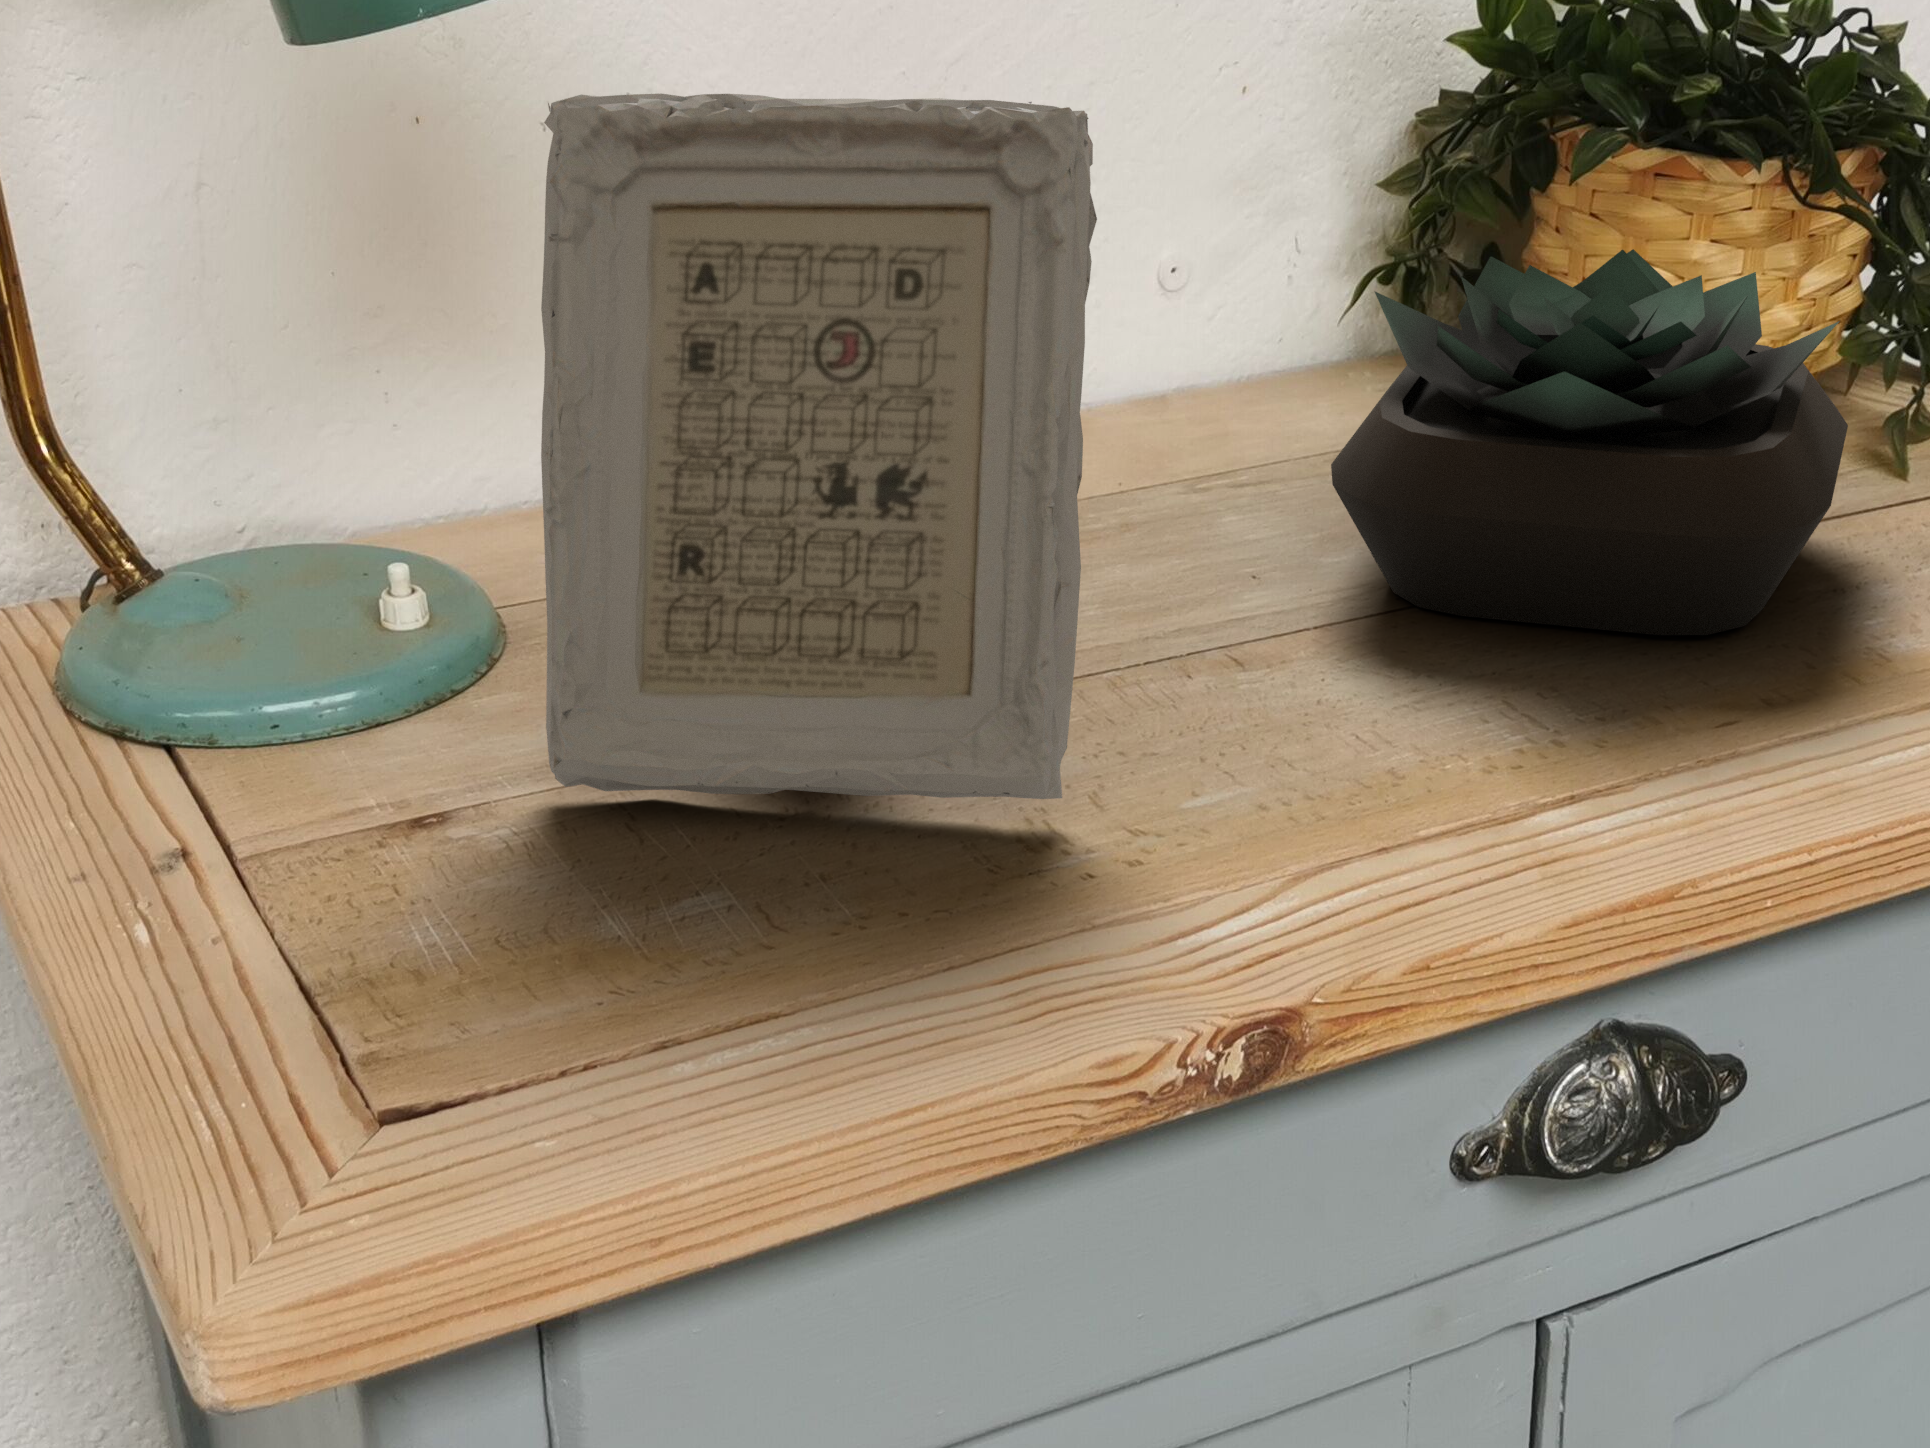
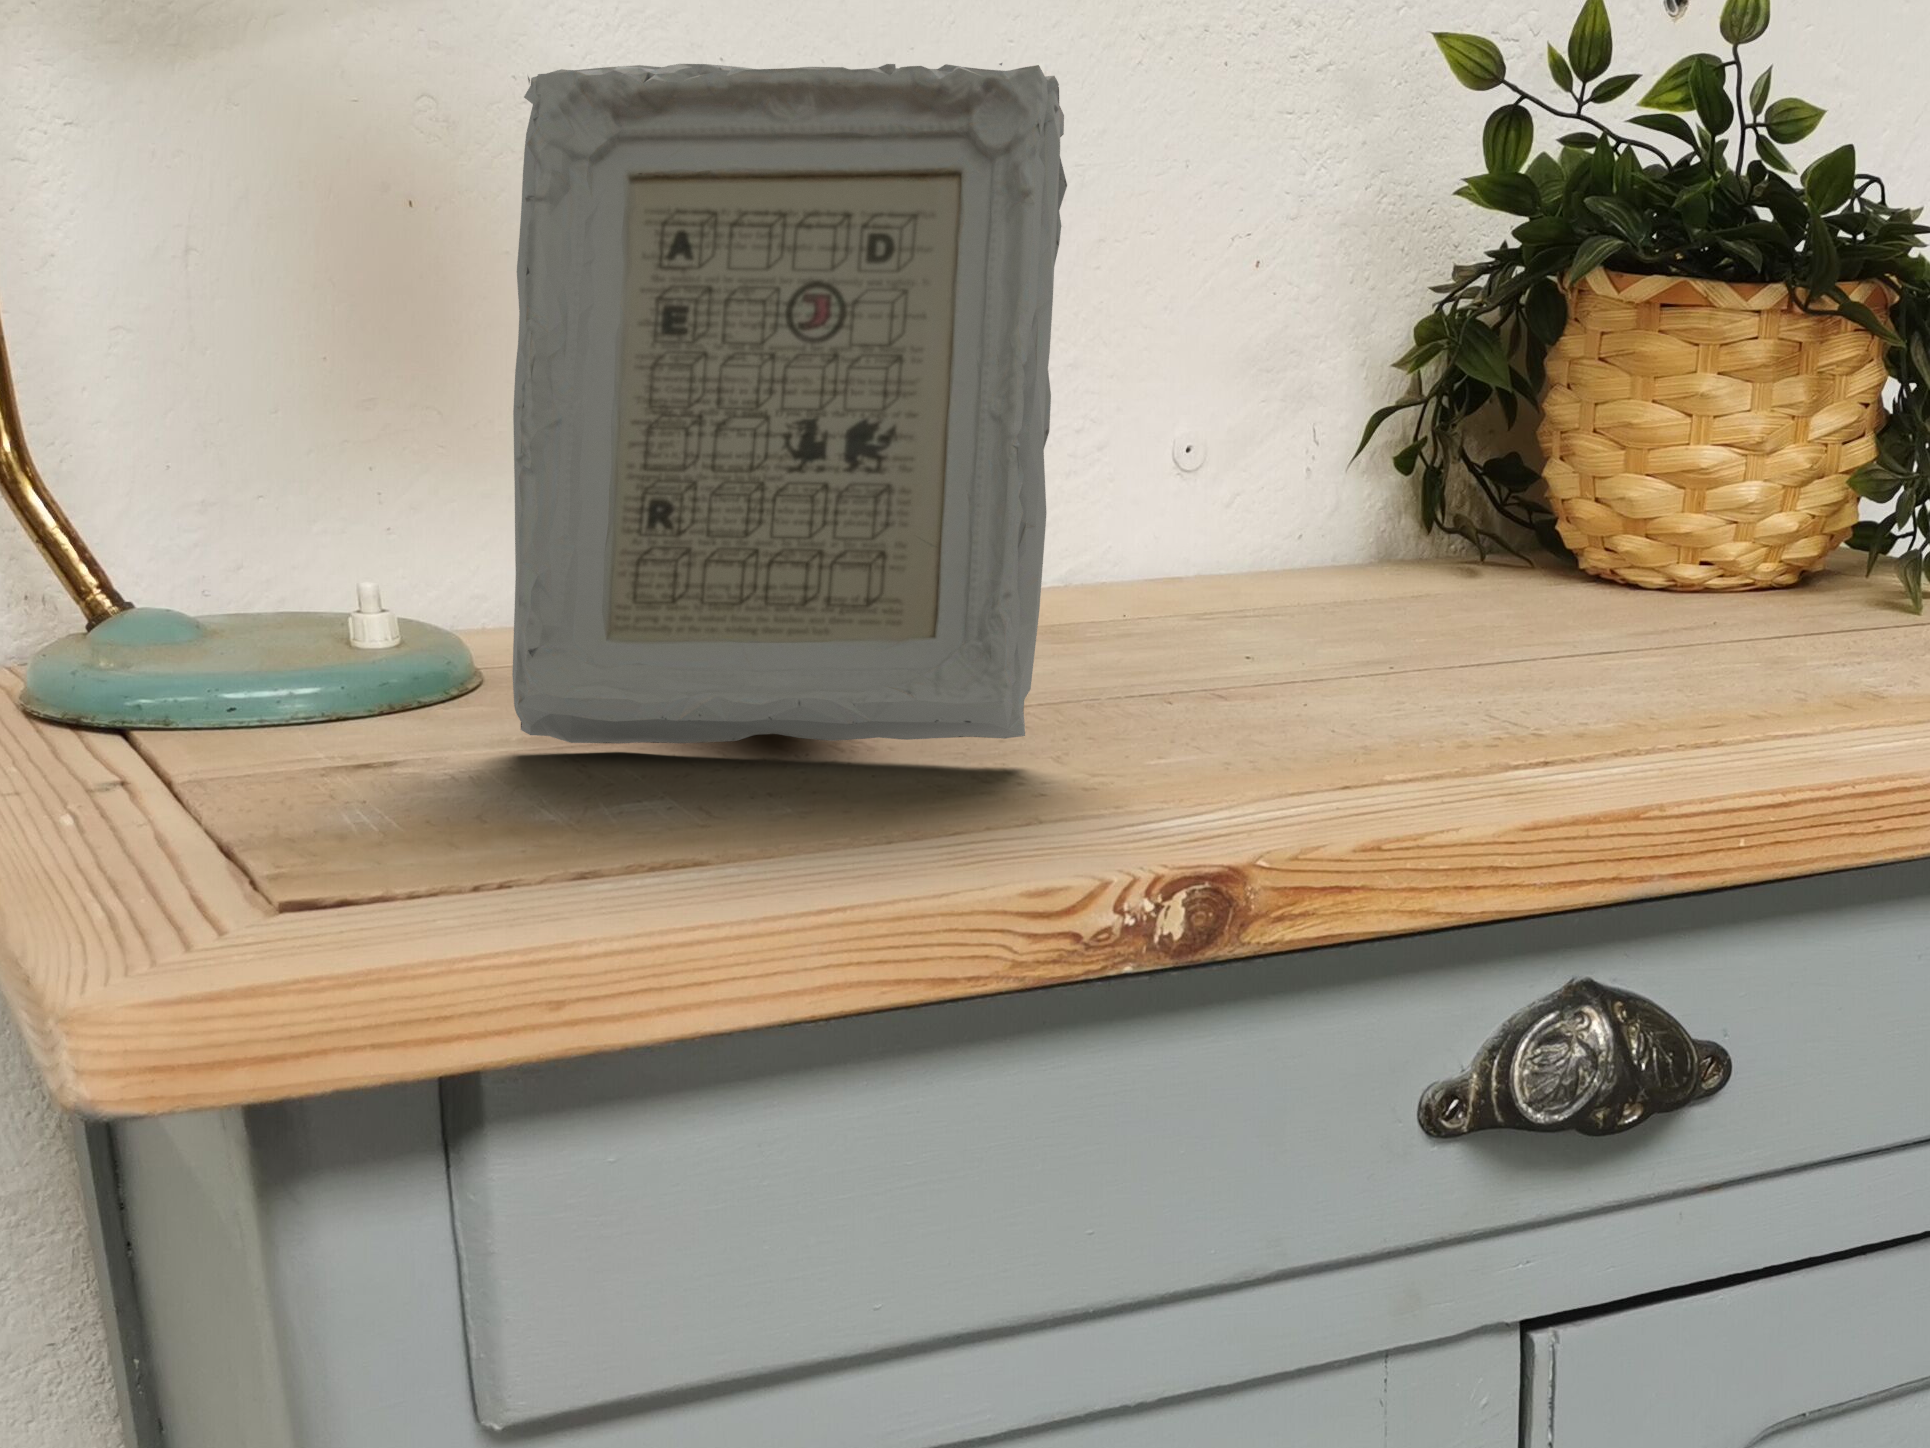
succulent plant: present [1331,249,1848,635] -> none [1317,337,1843,678]

